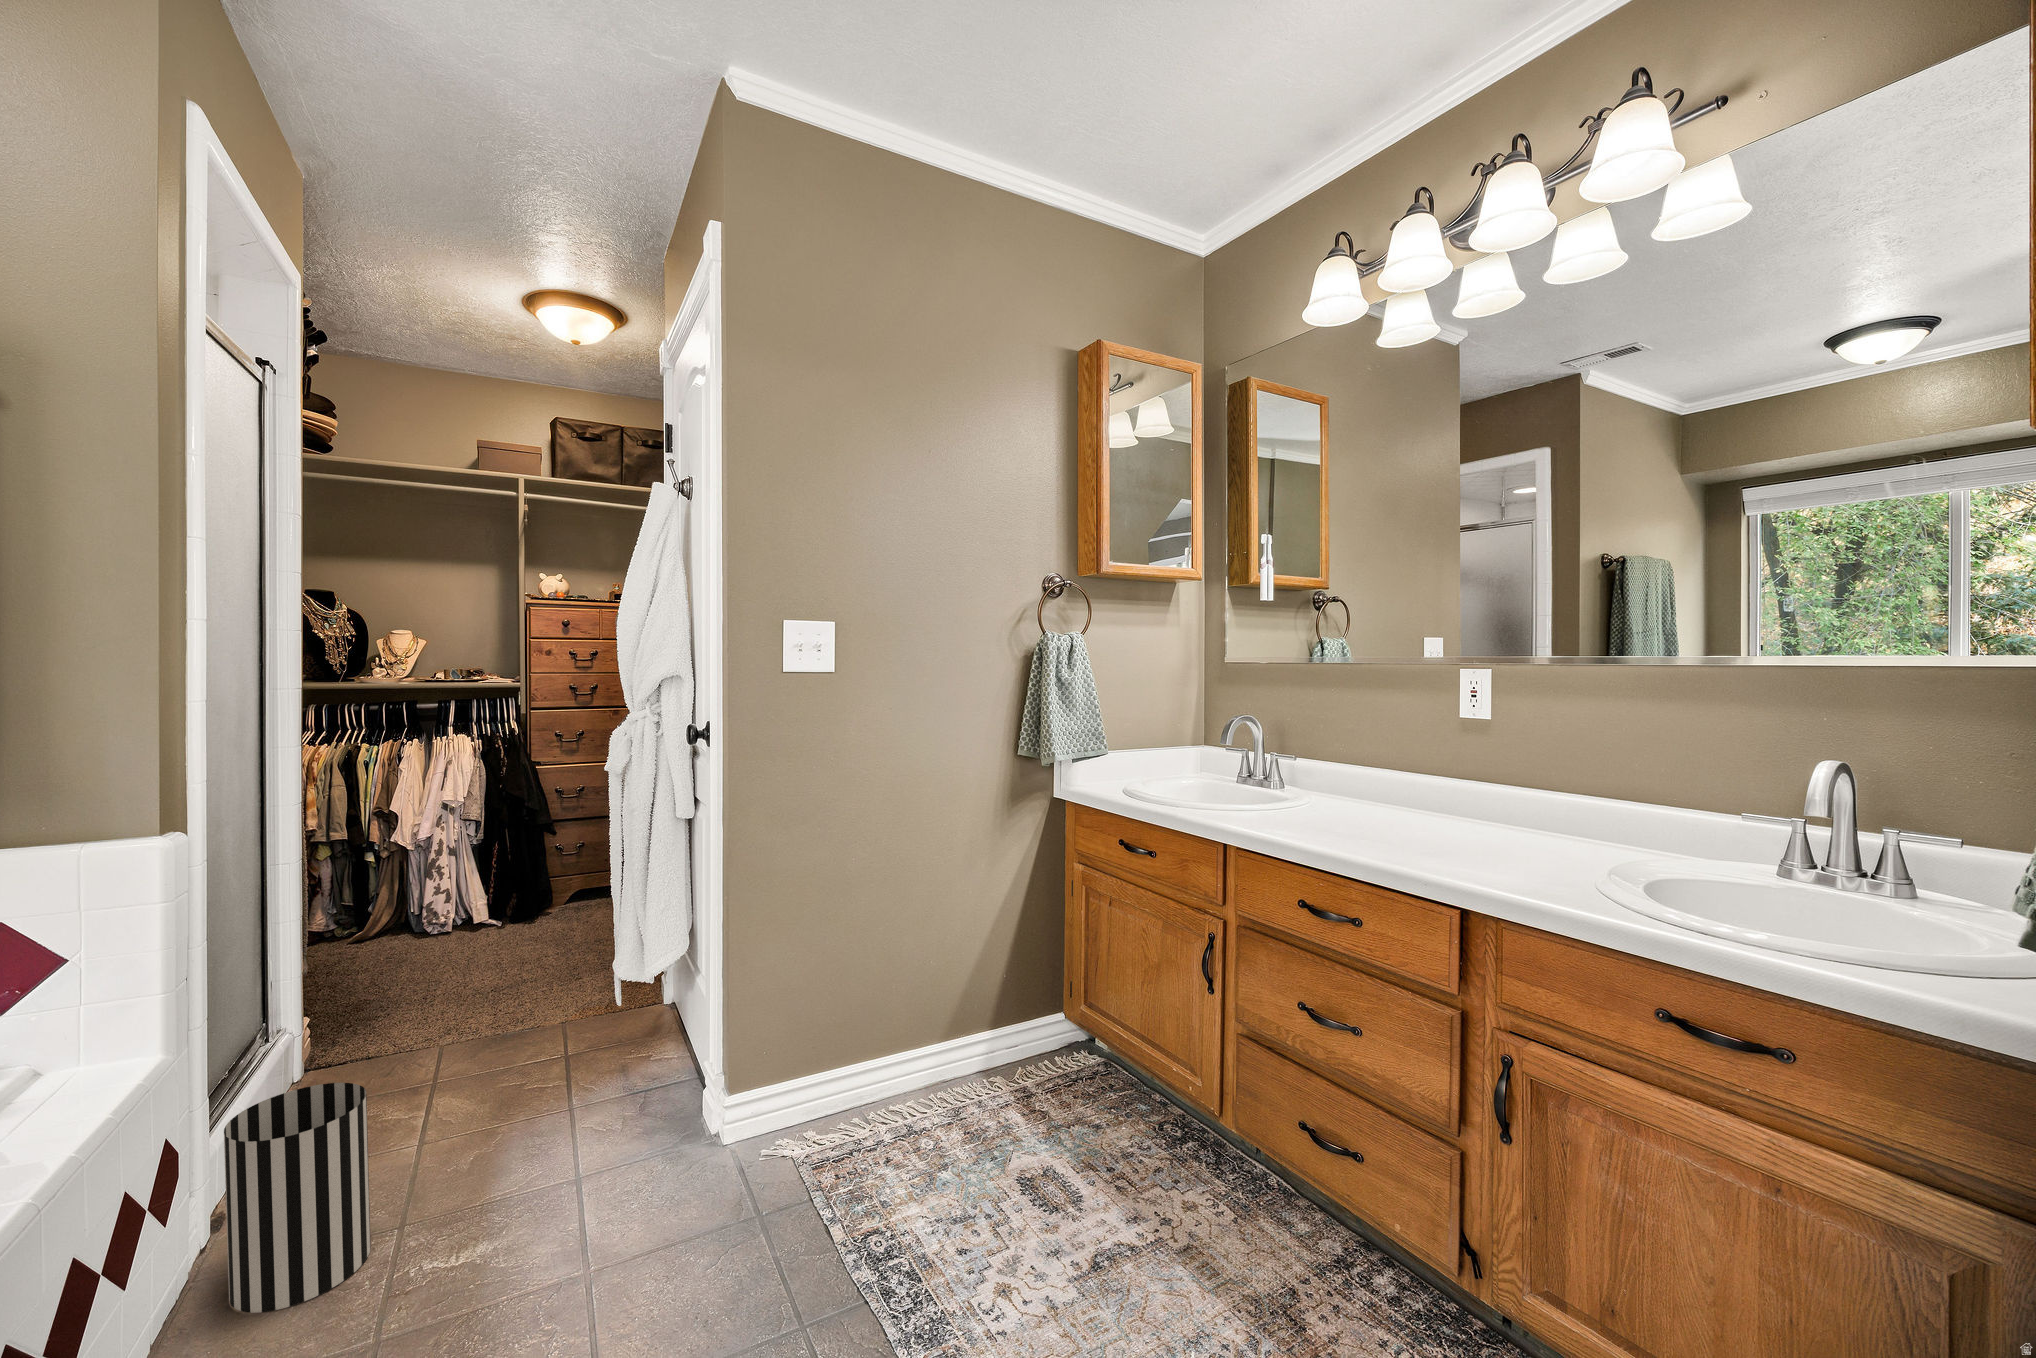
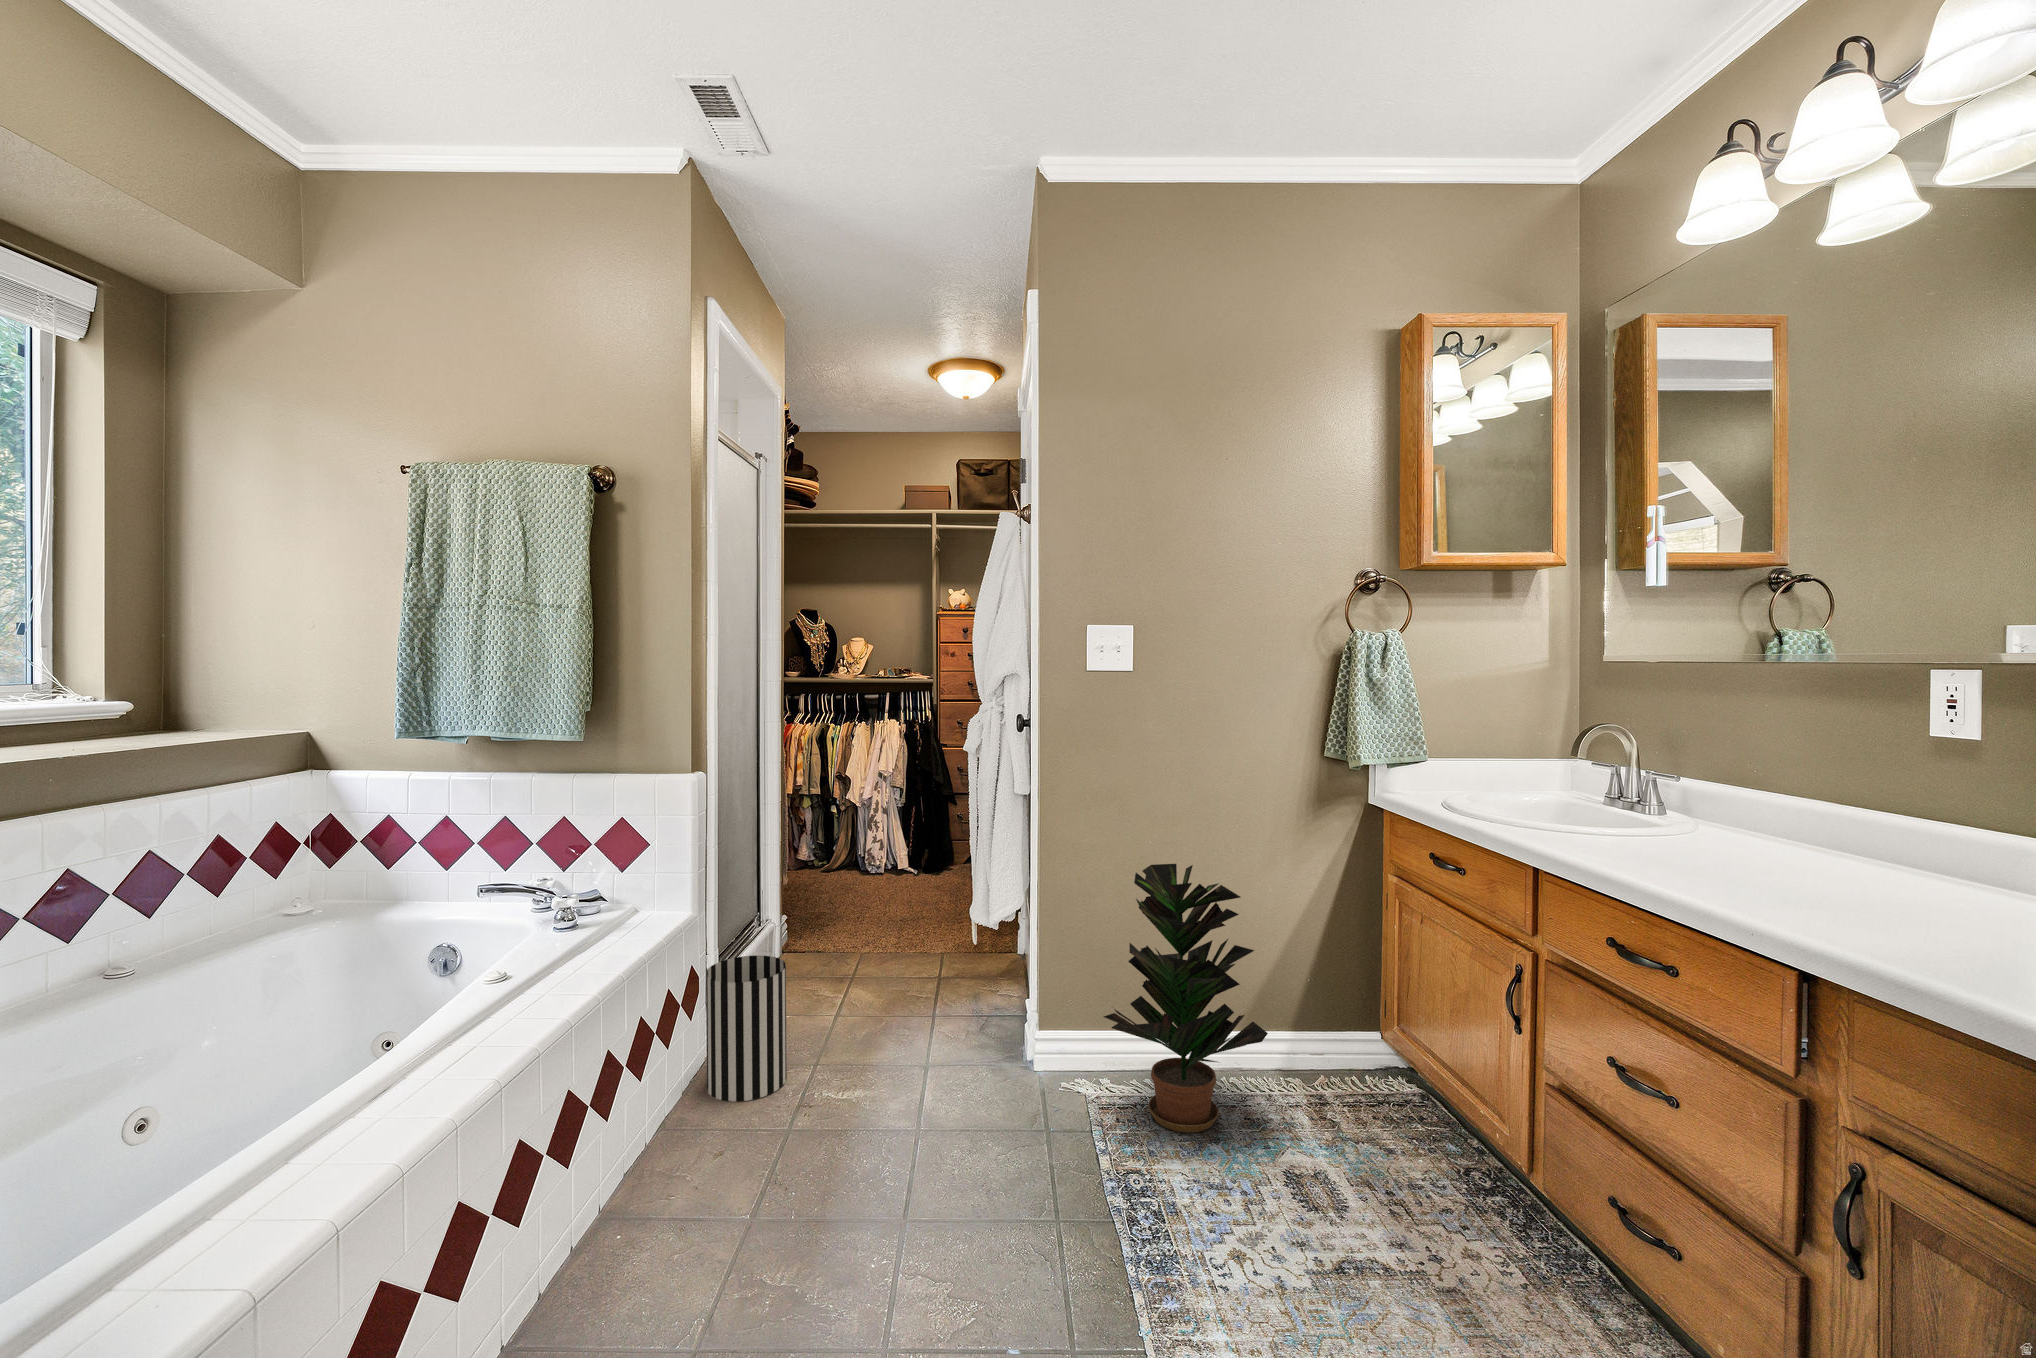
potted plant: none [818,880,986,1168] -> present [1104,864,1268,1133]

